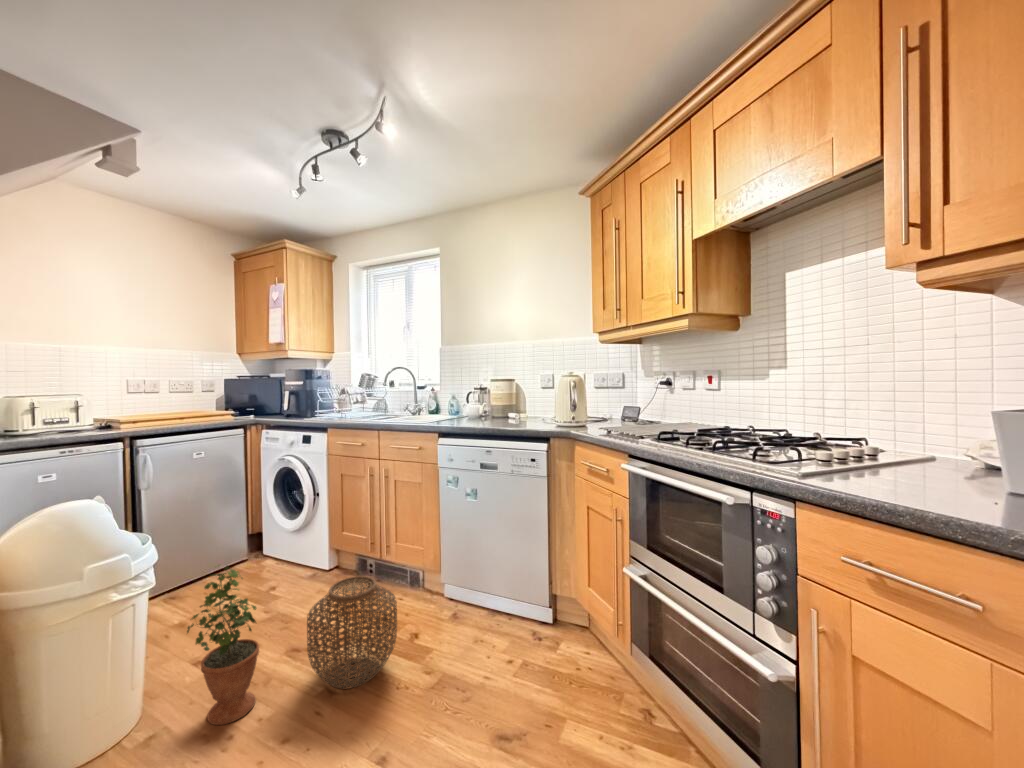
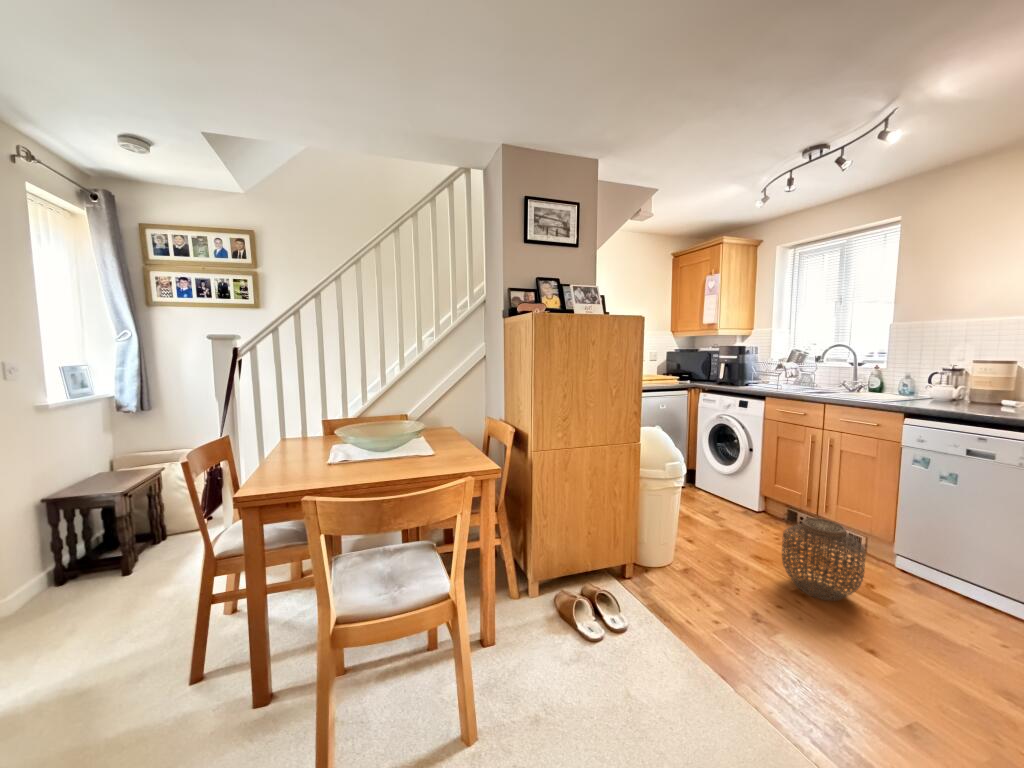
potted plant: present [187,566,259,725] -> none [710,482,750,583]

